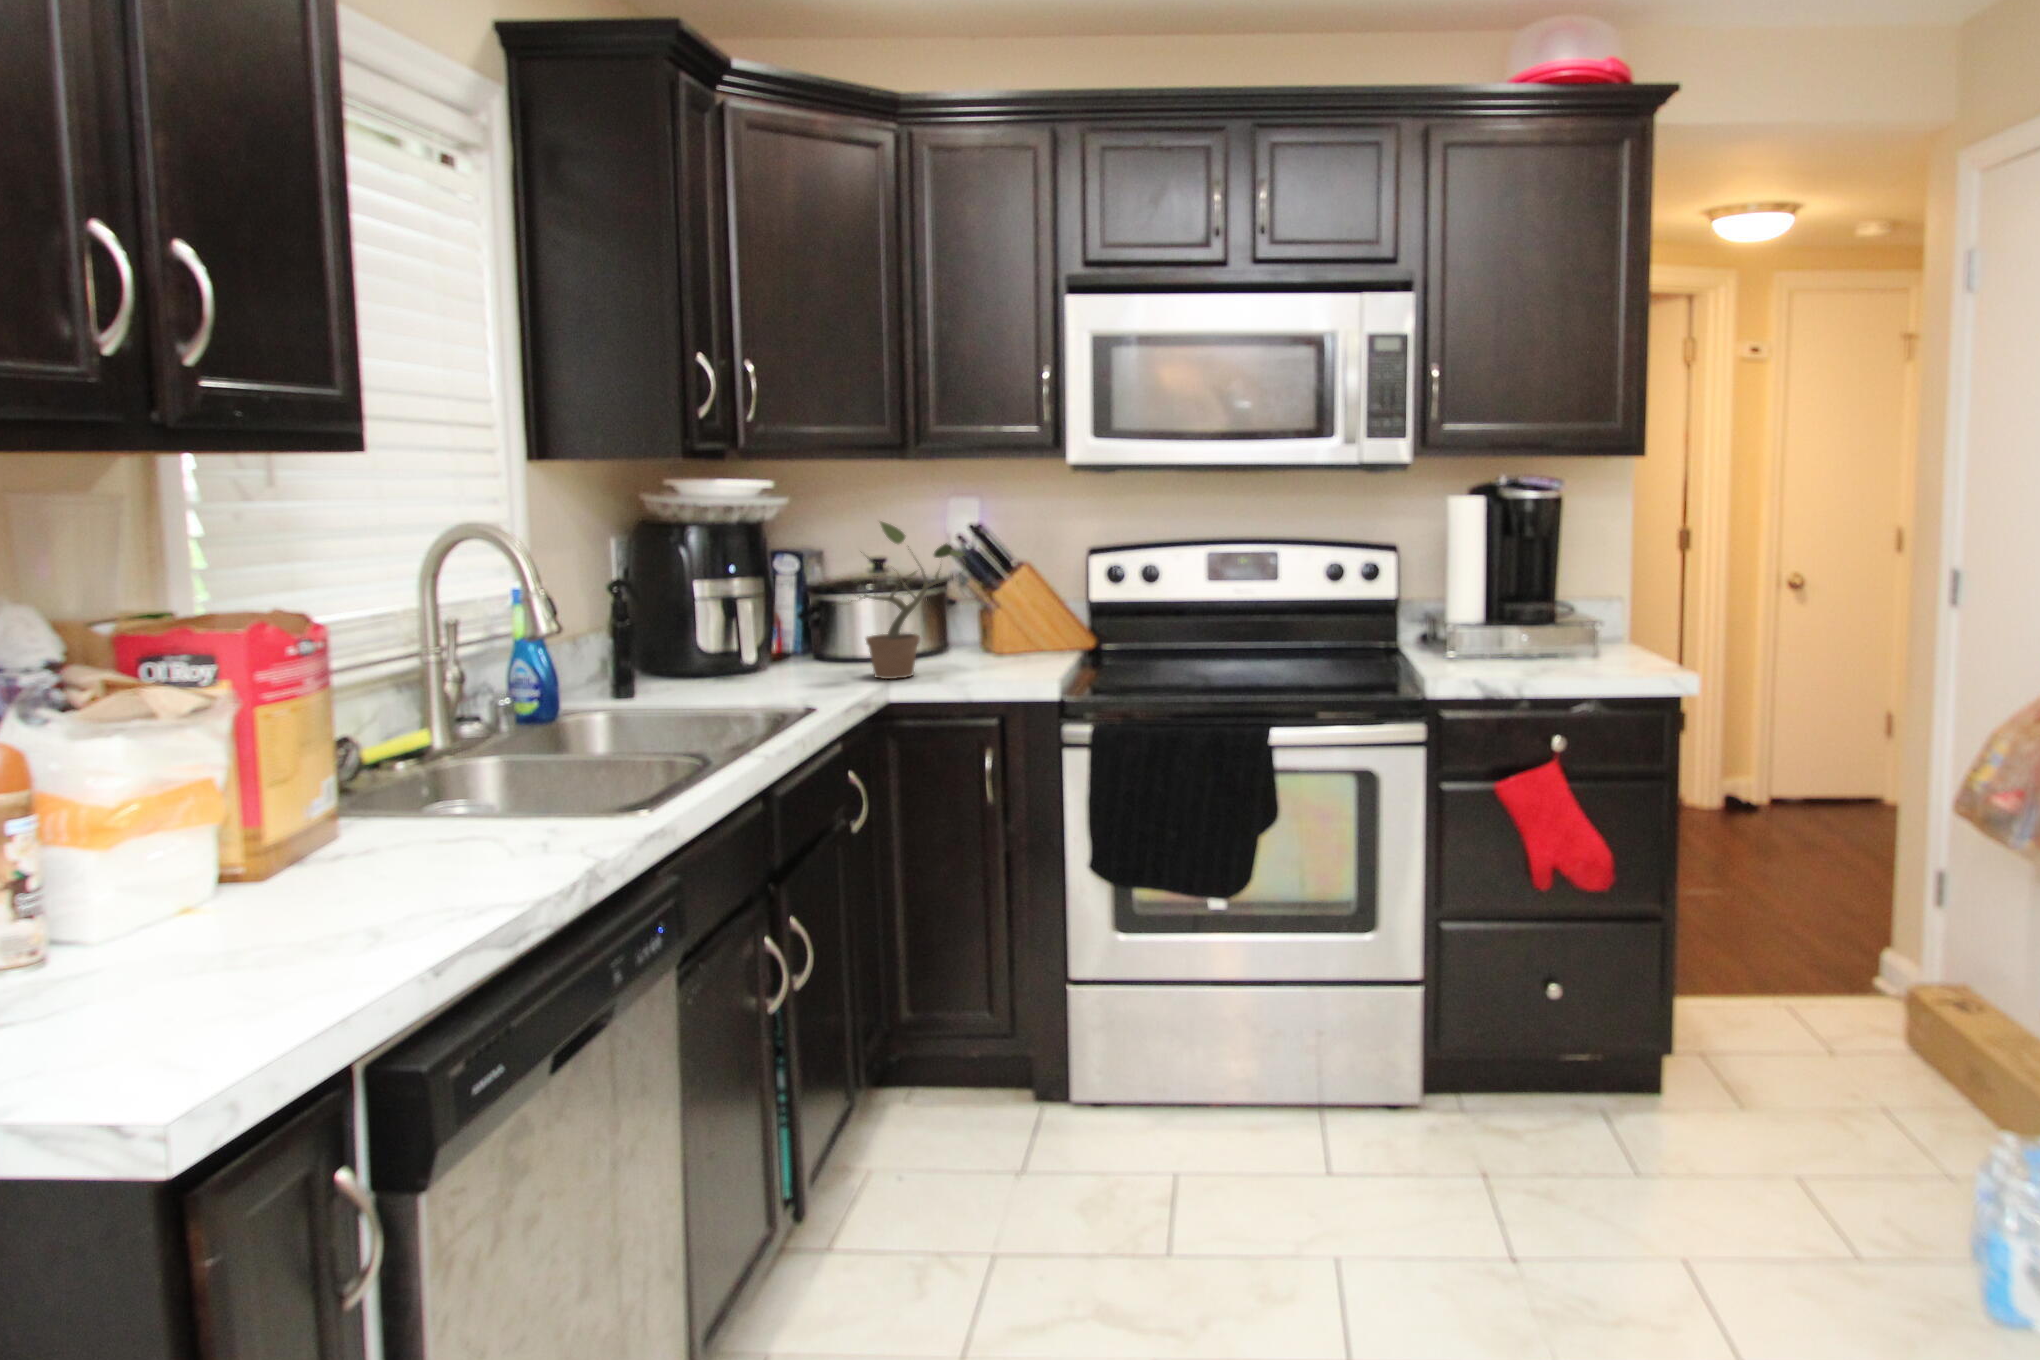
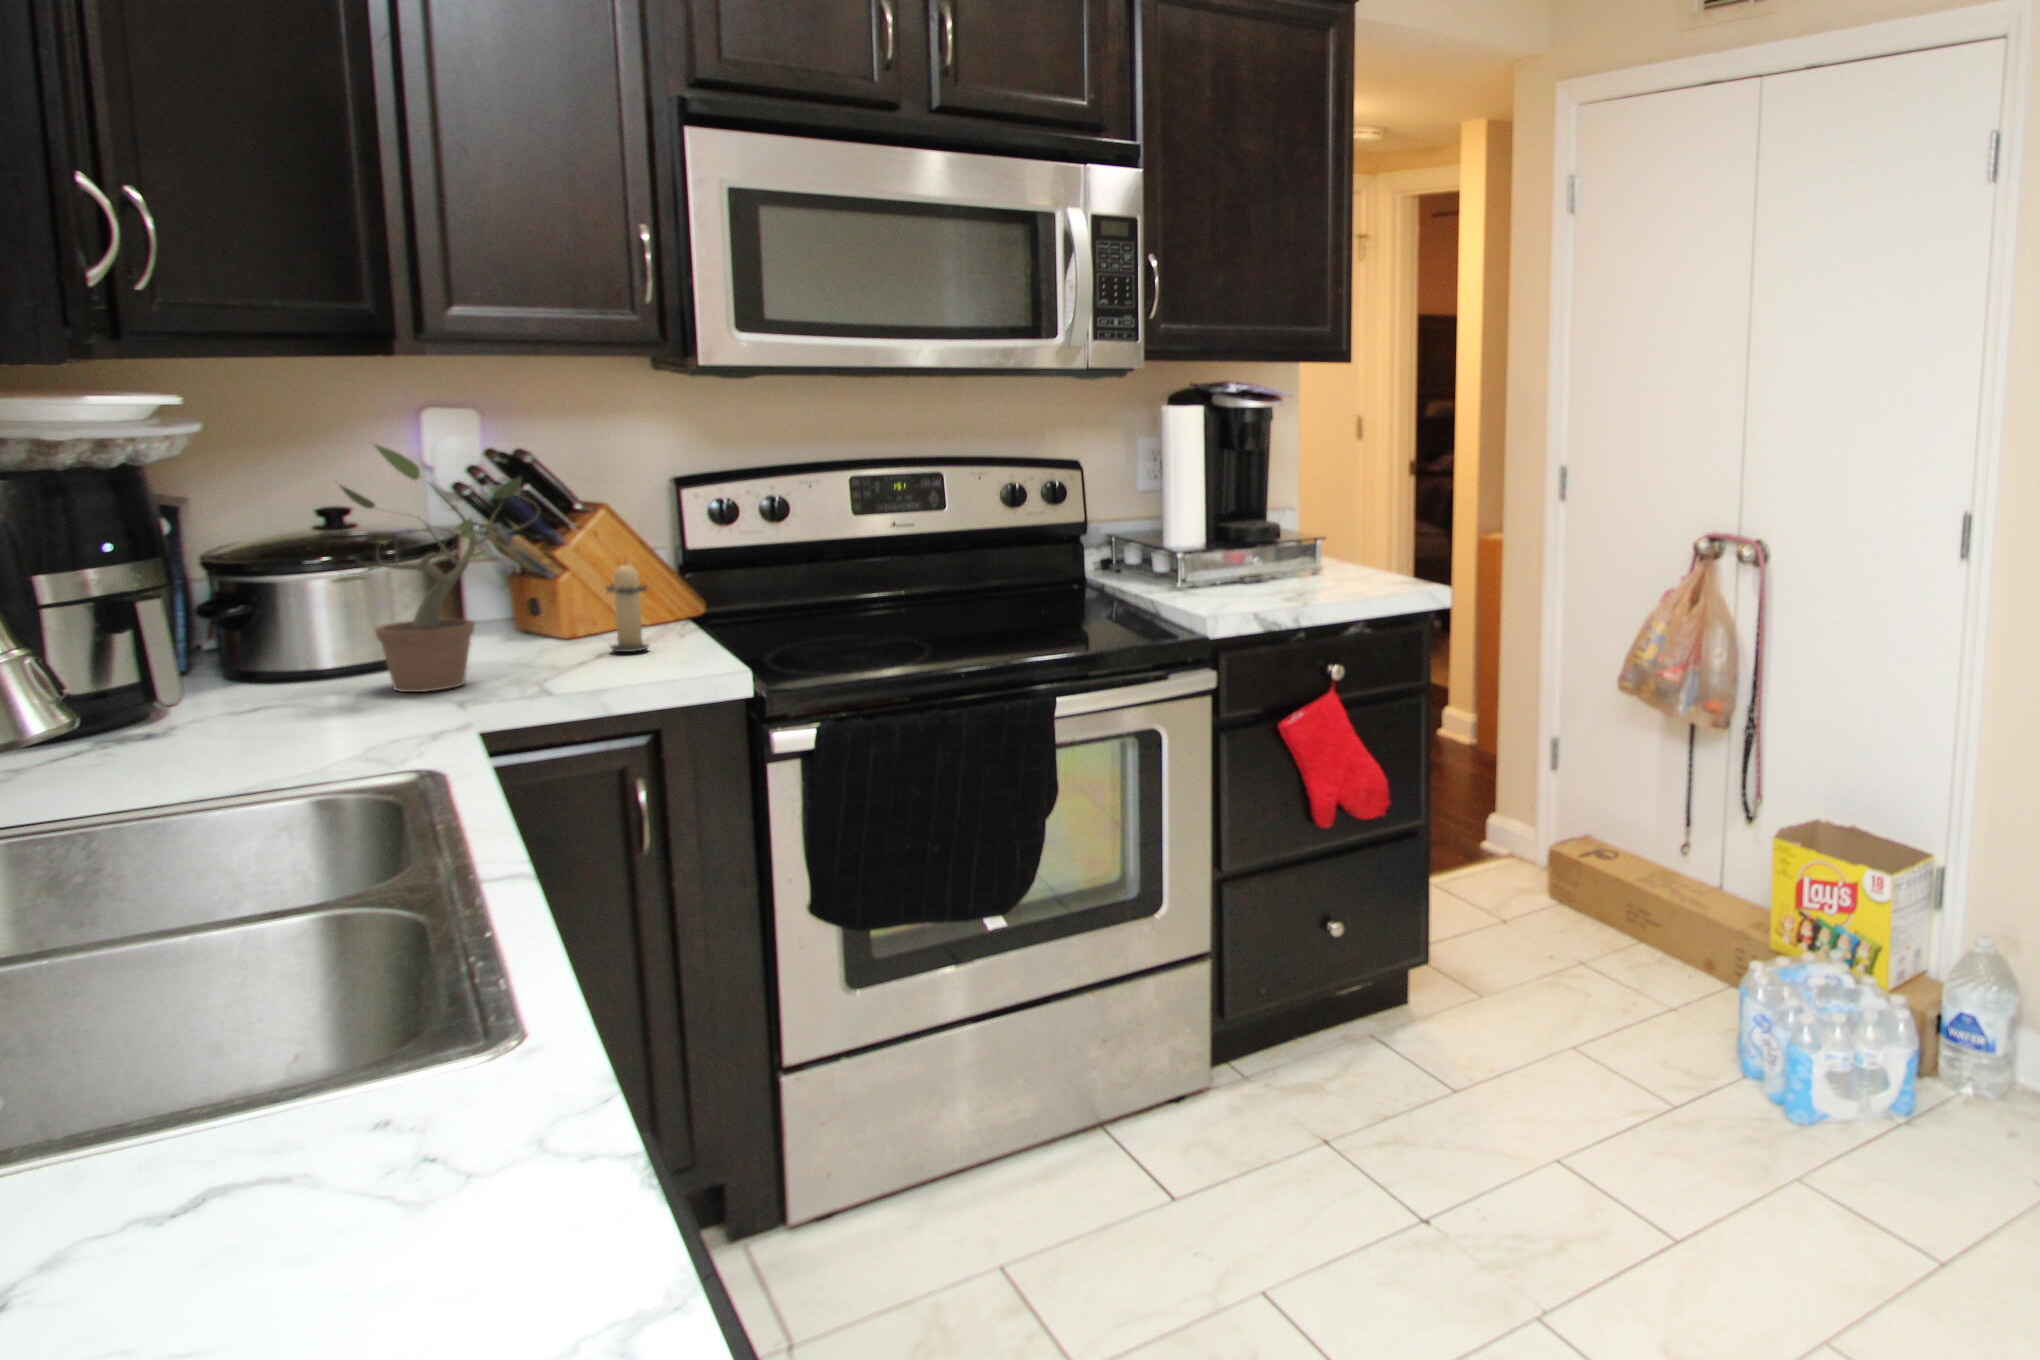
candle: none [1012,602,1045,668] -> present [606,564,648,652]

